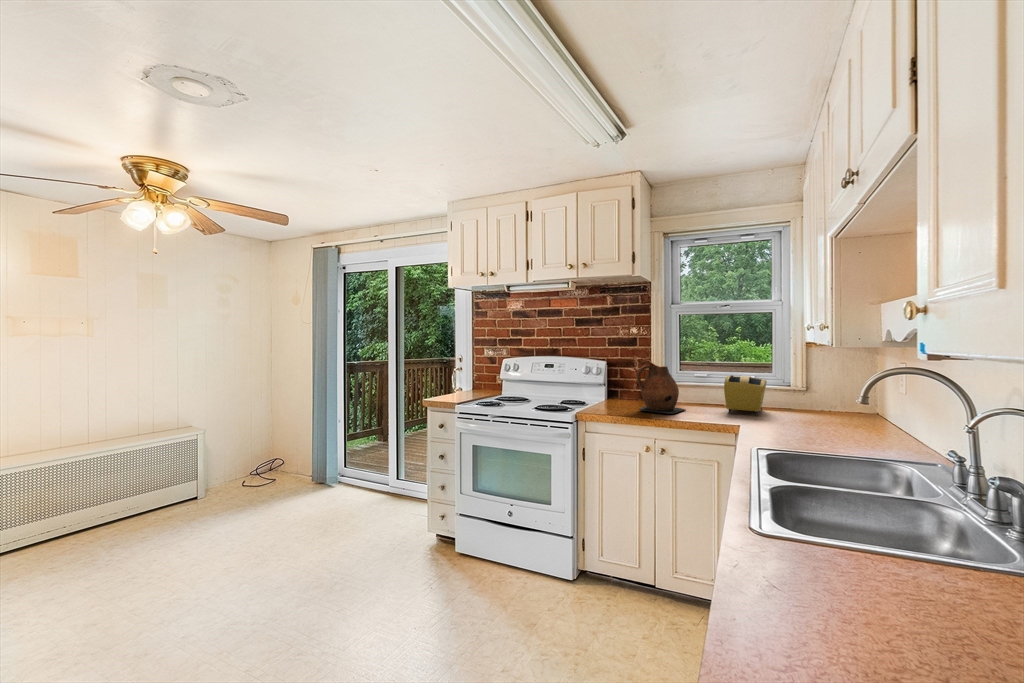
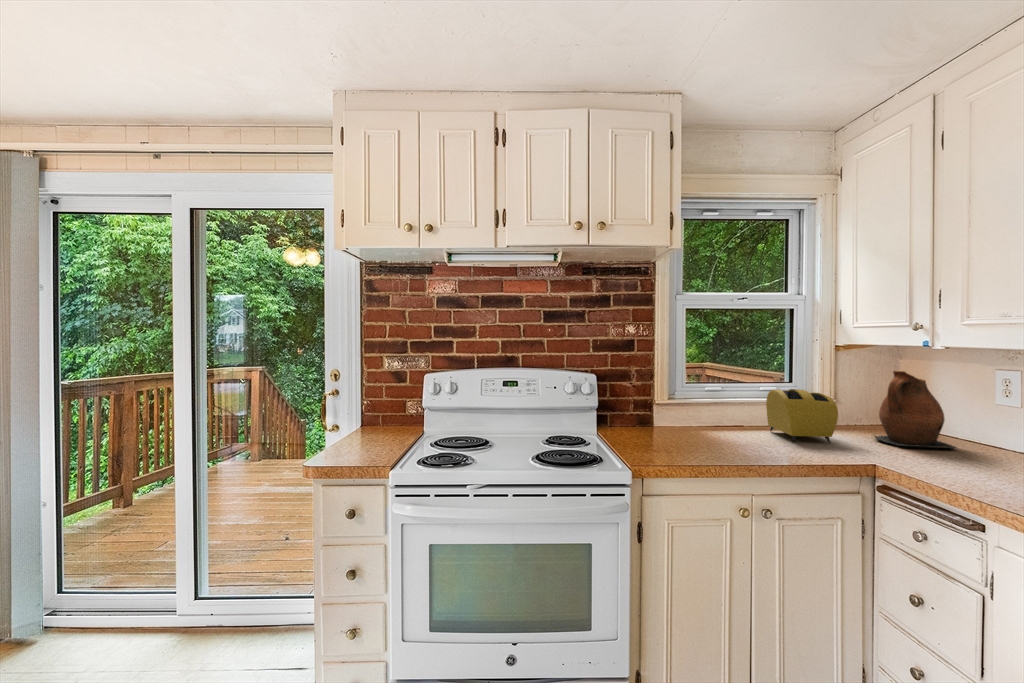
ceramic pitcher: present [637,360,686,414] -> present [875,371,956,449]

